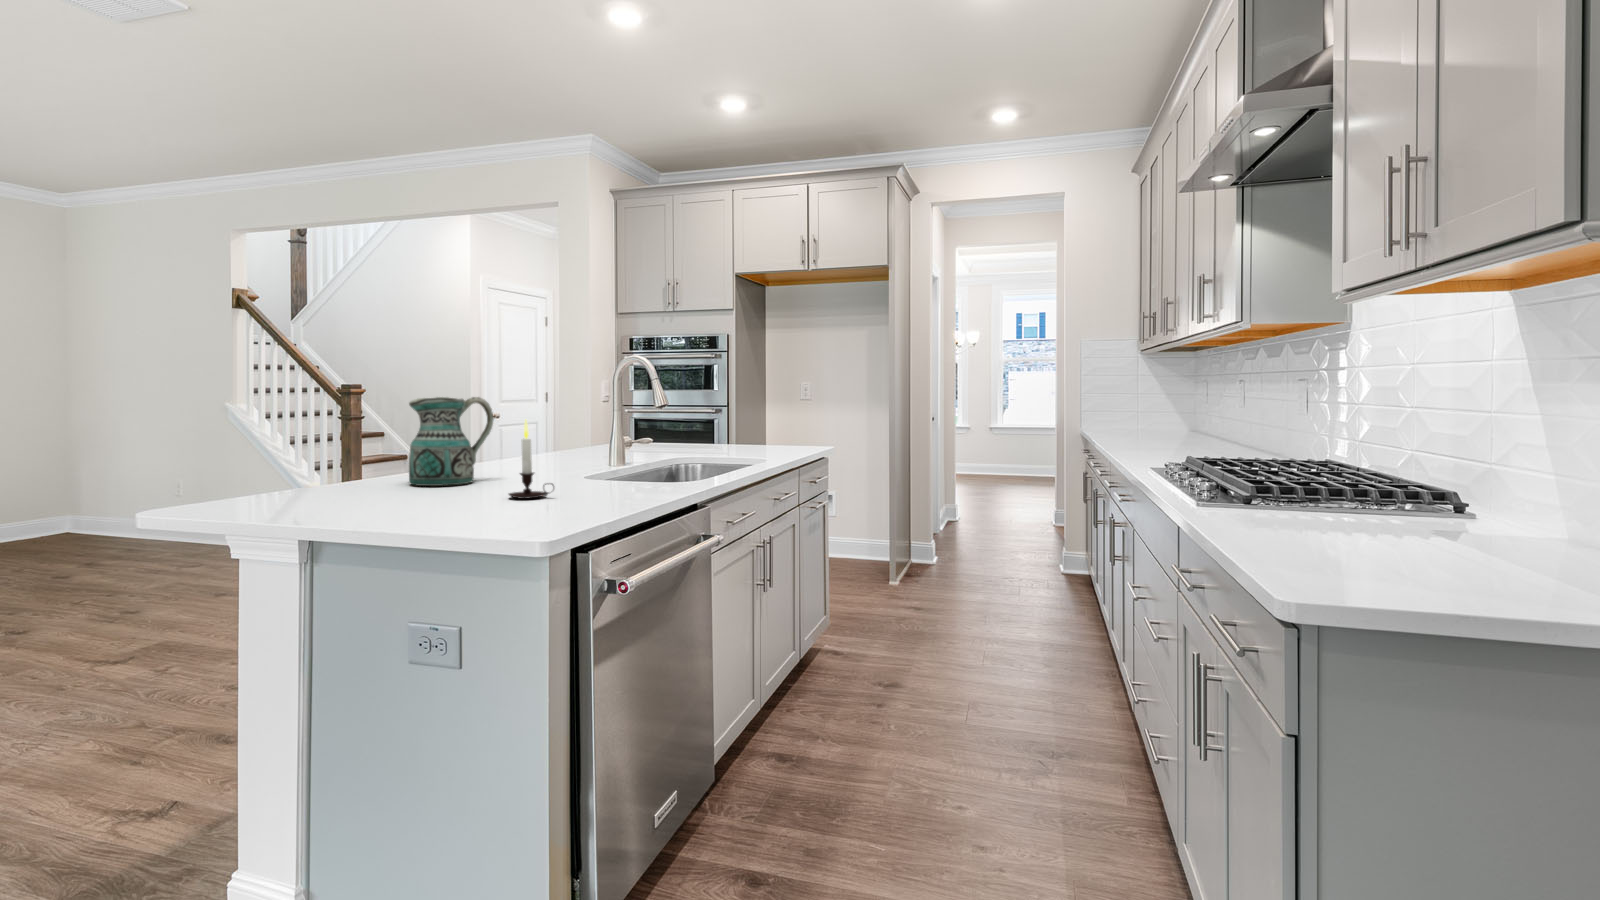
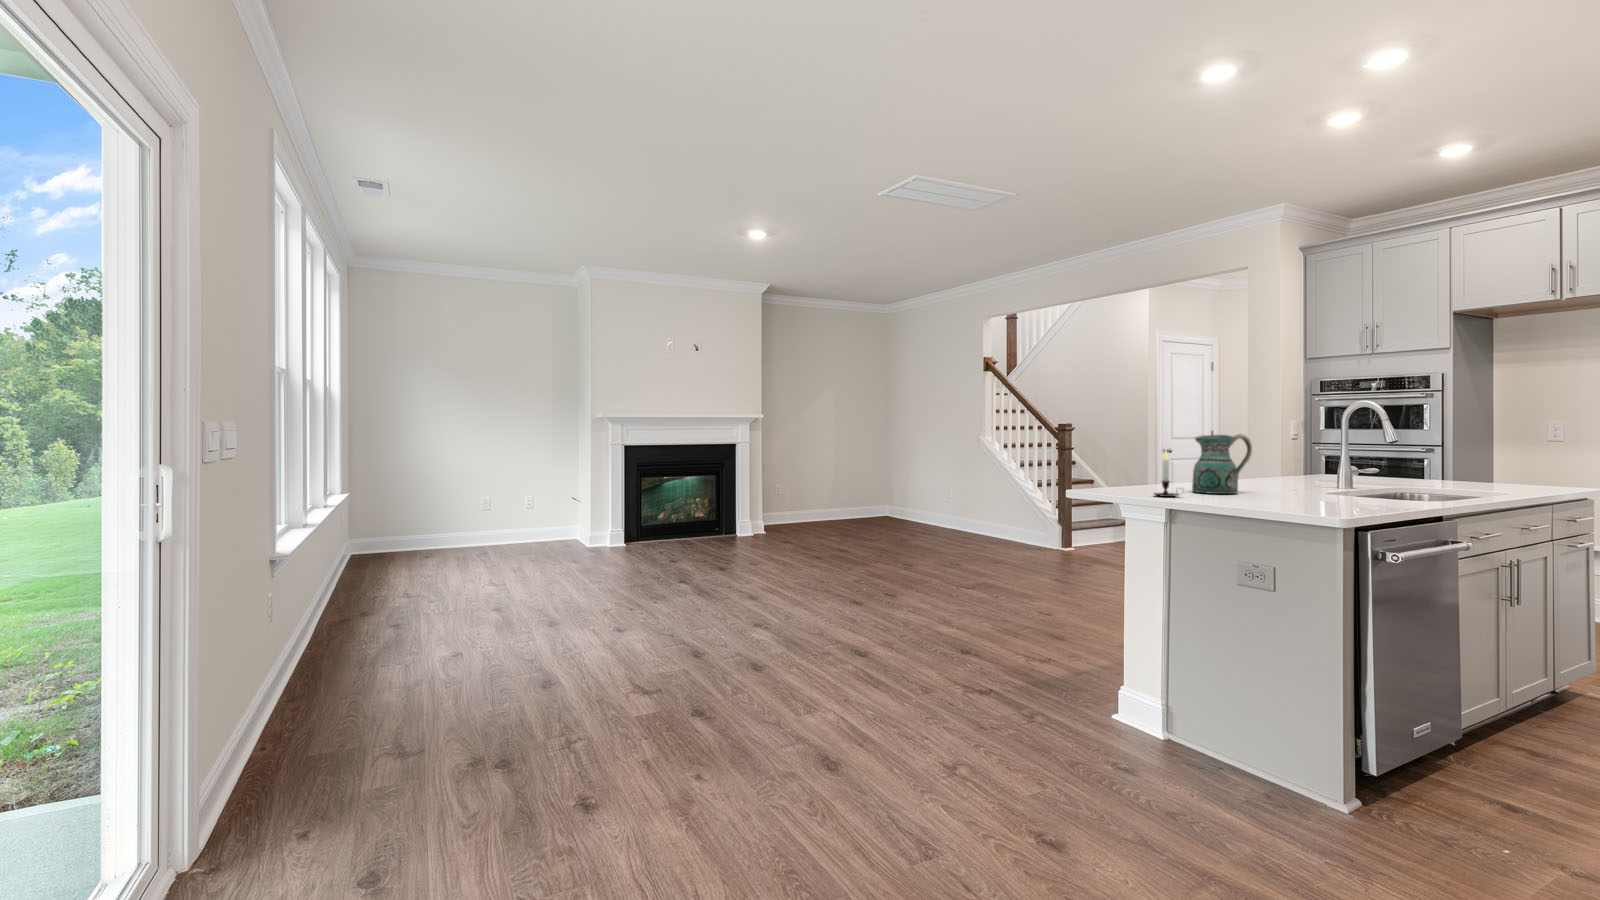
candle: present [509,421,554,499] -> present [1154,450,1179,497]

